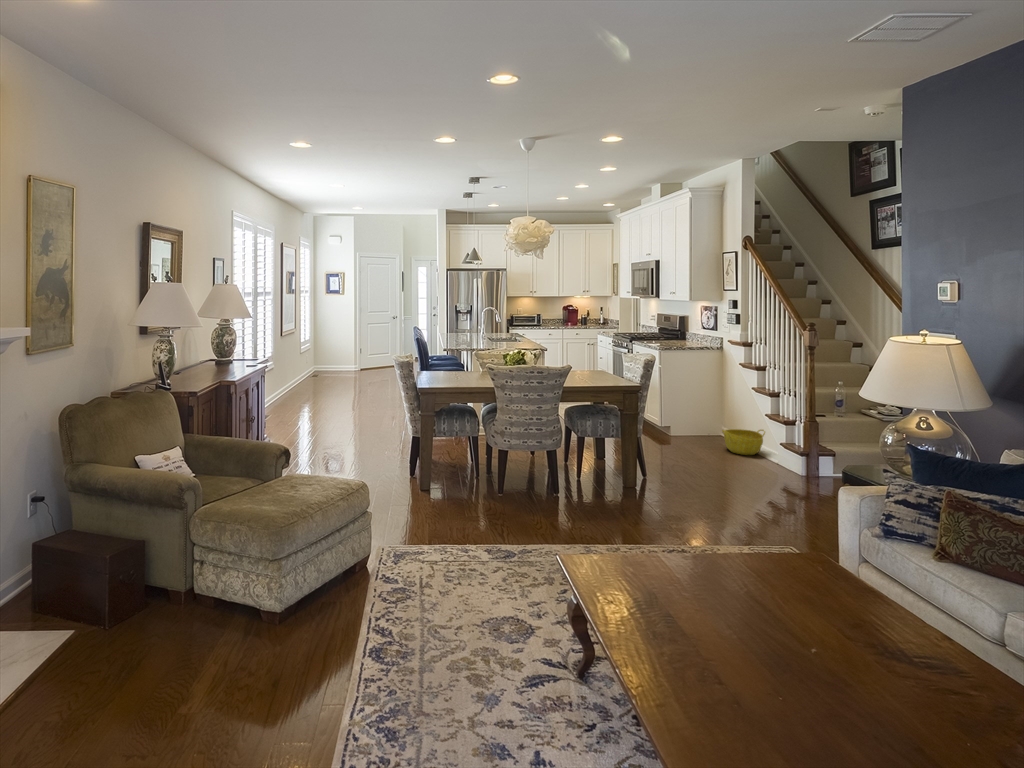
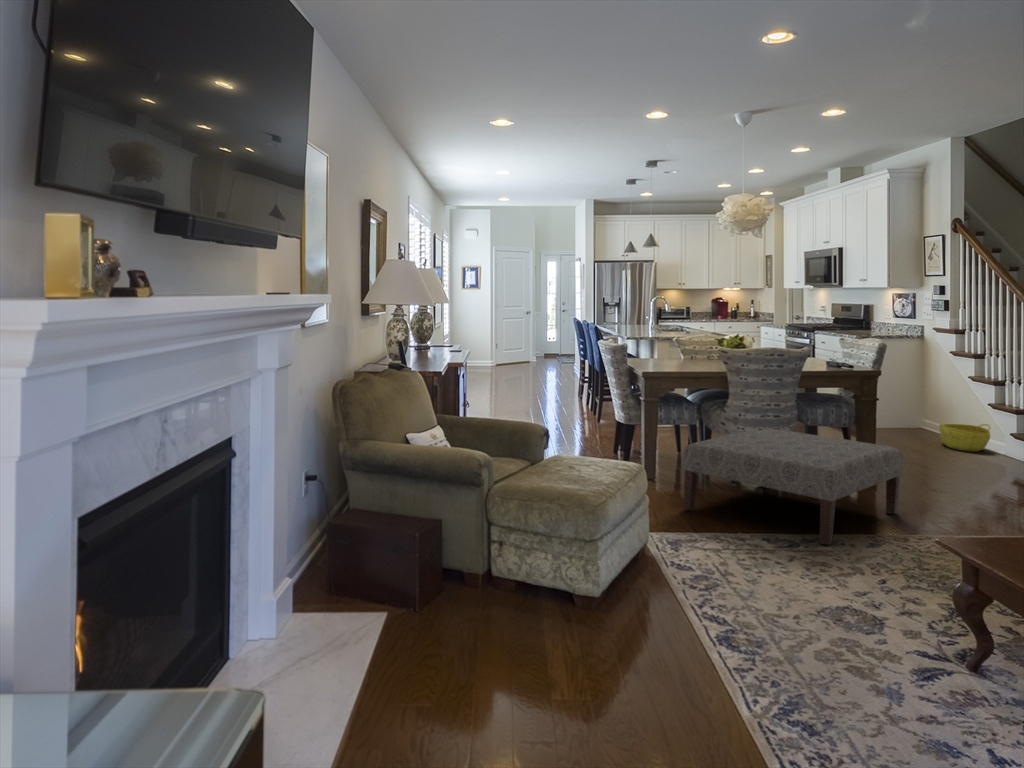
ottoman: none [438,440,637,553] -> present [684,429,903,545]

